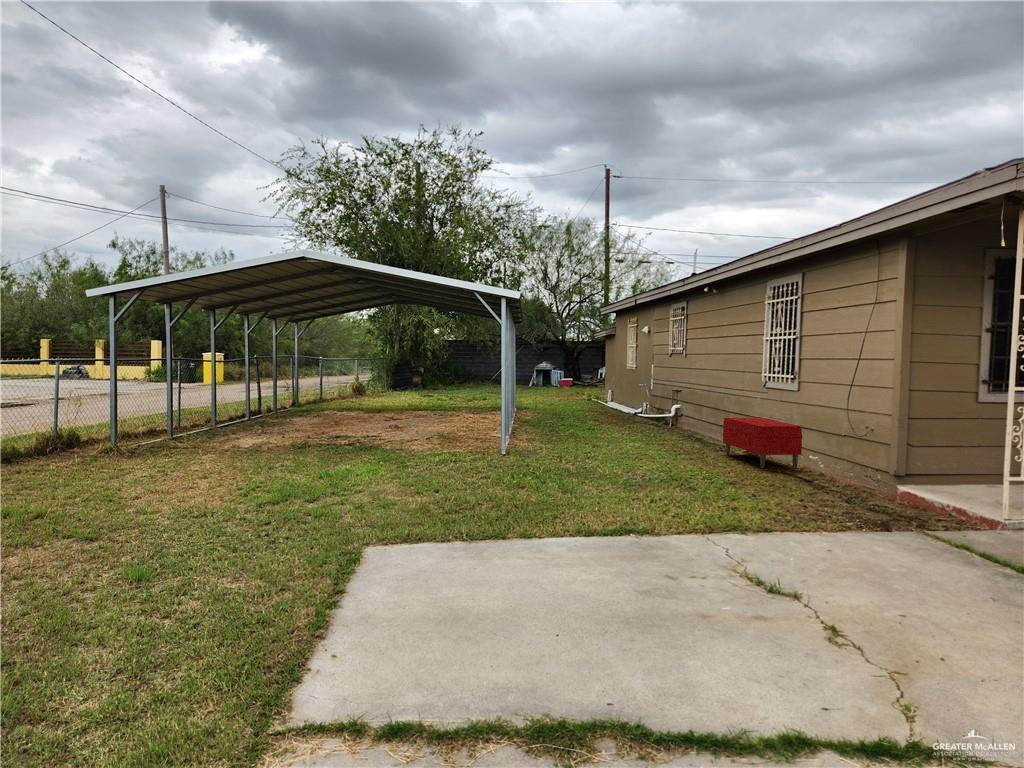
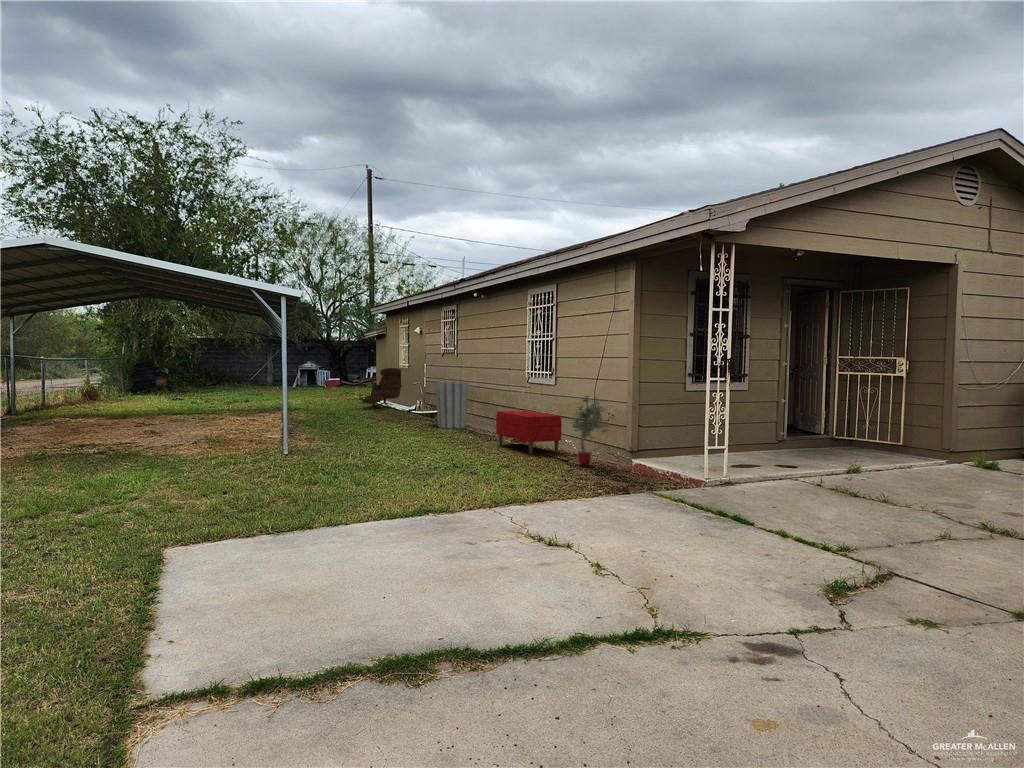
lounge chair: none [590,367,630,408] -> present [362,368,402,409]
trash can: none [659,382,696,432] -> present [435,381,468,428]
potted tree: none [813,404,867,489] -> present [572,396,609,466]

